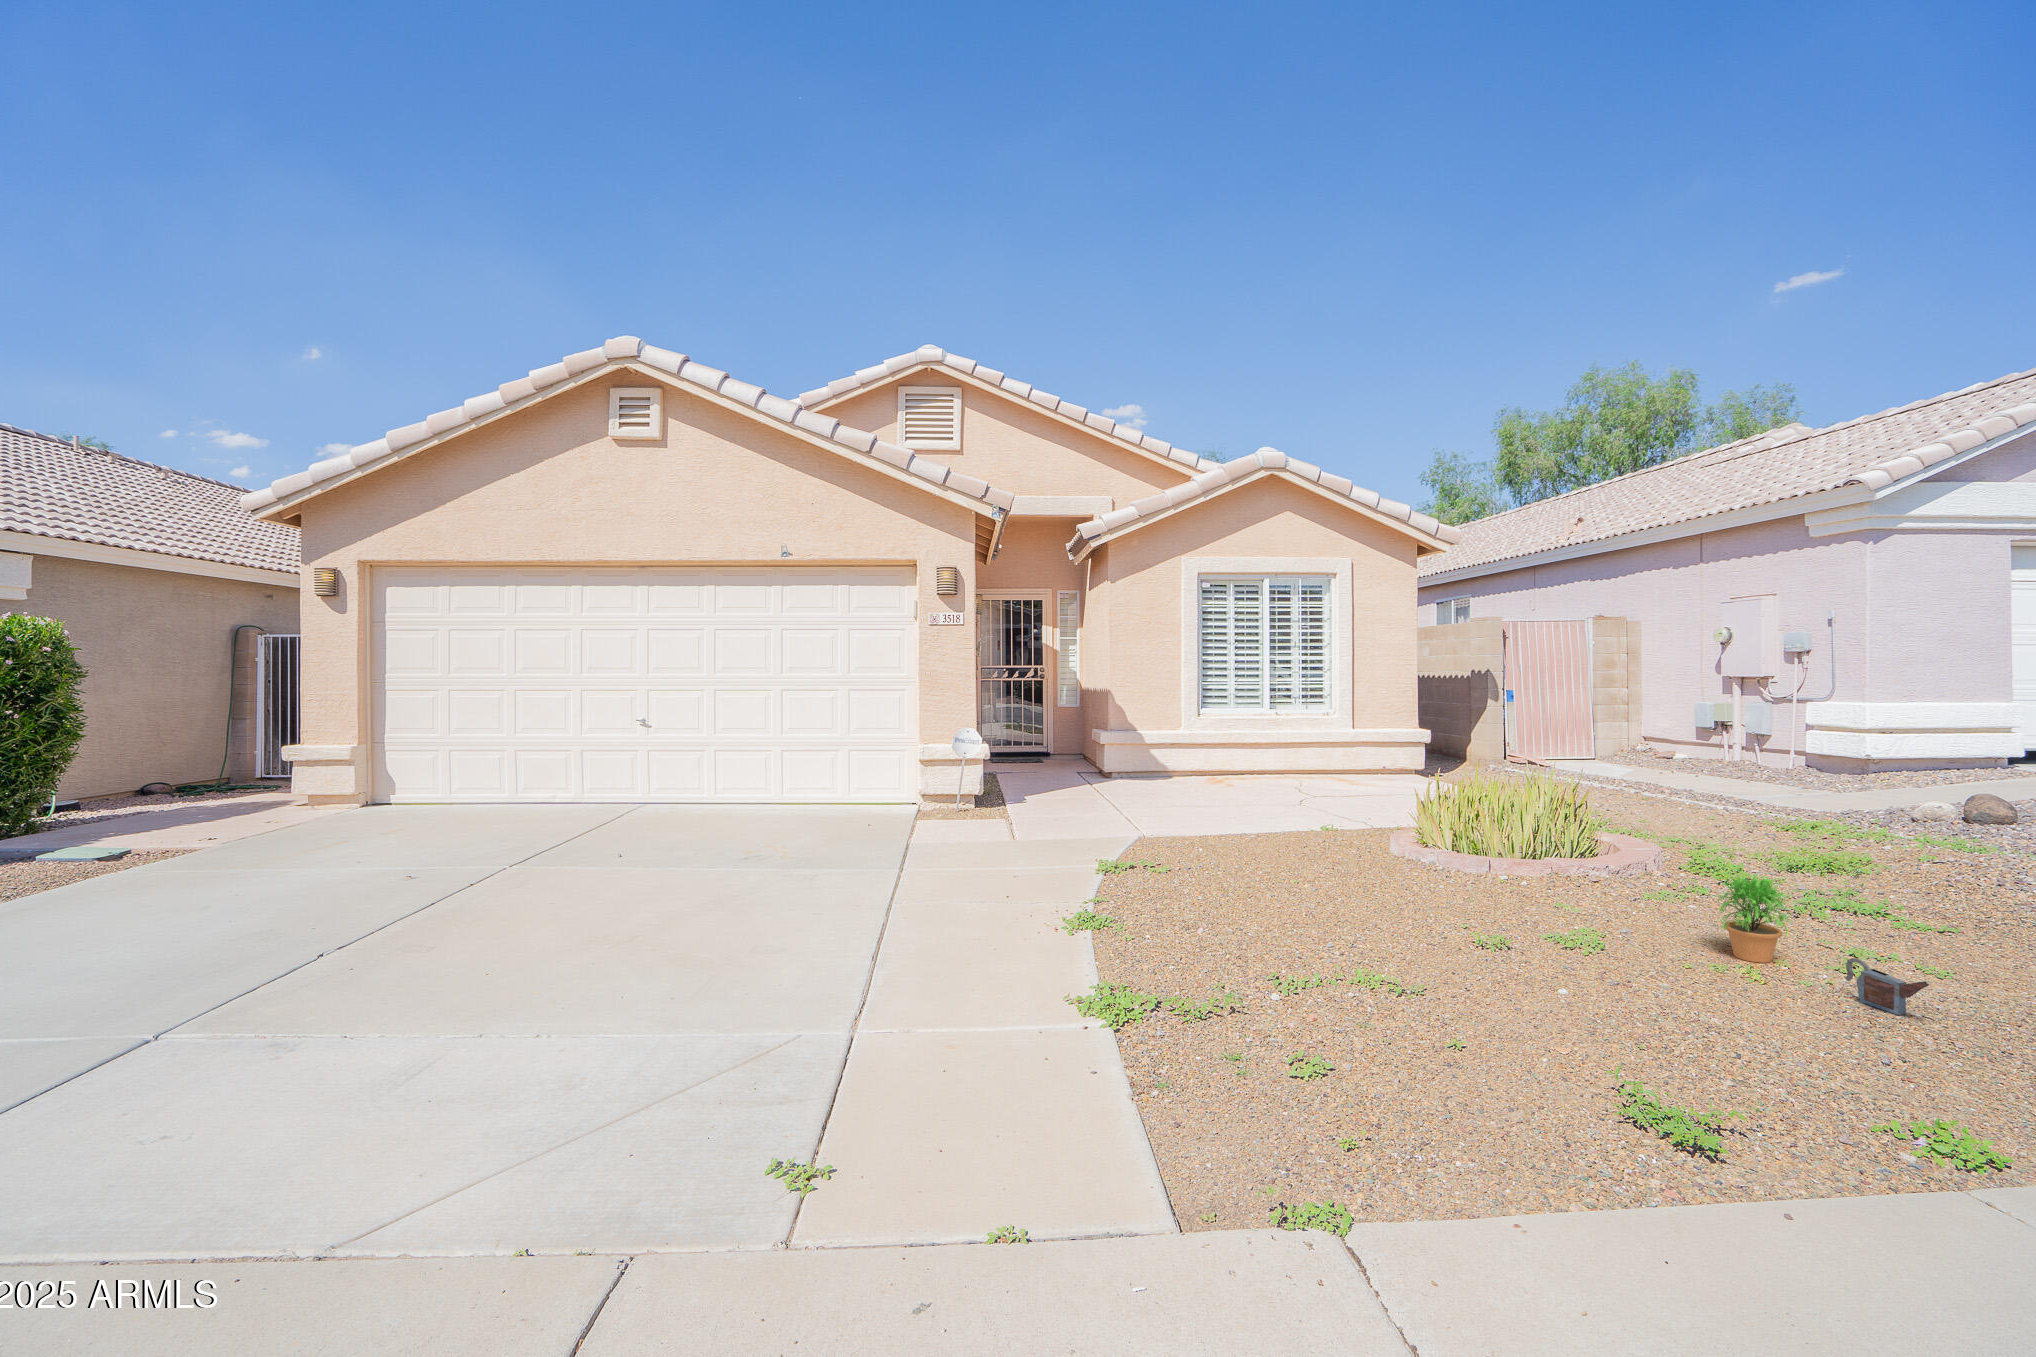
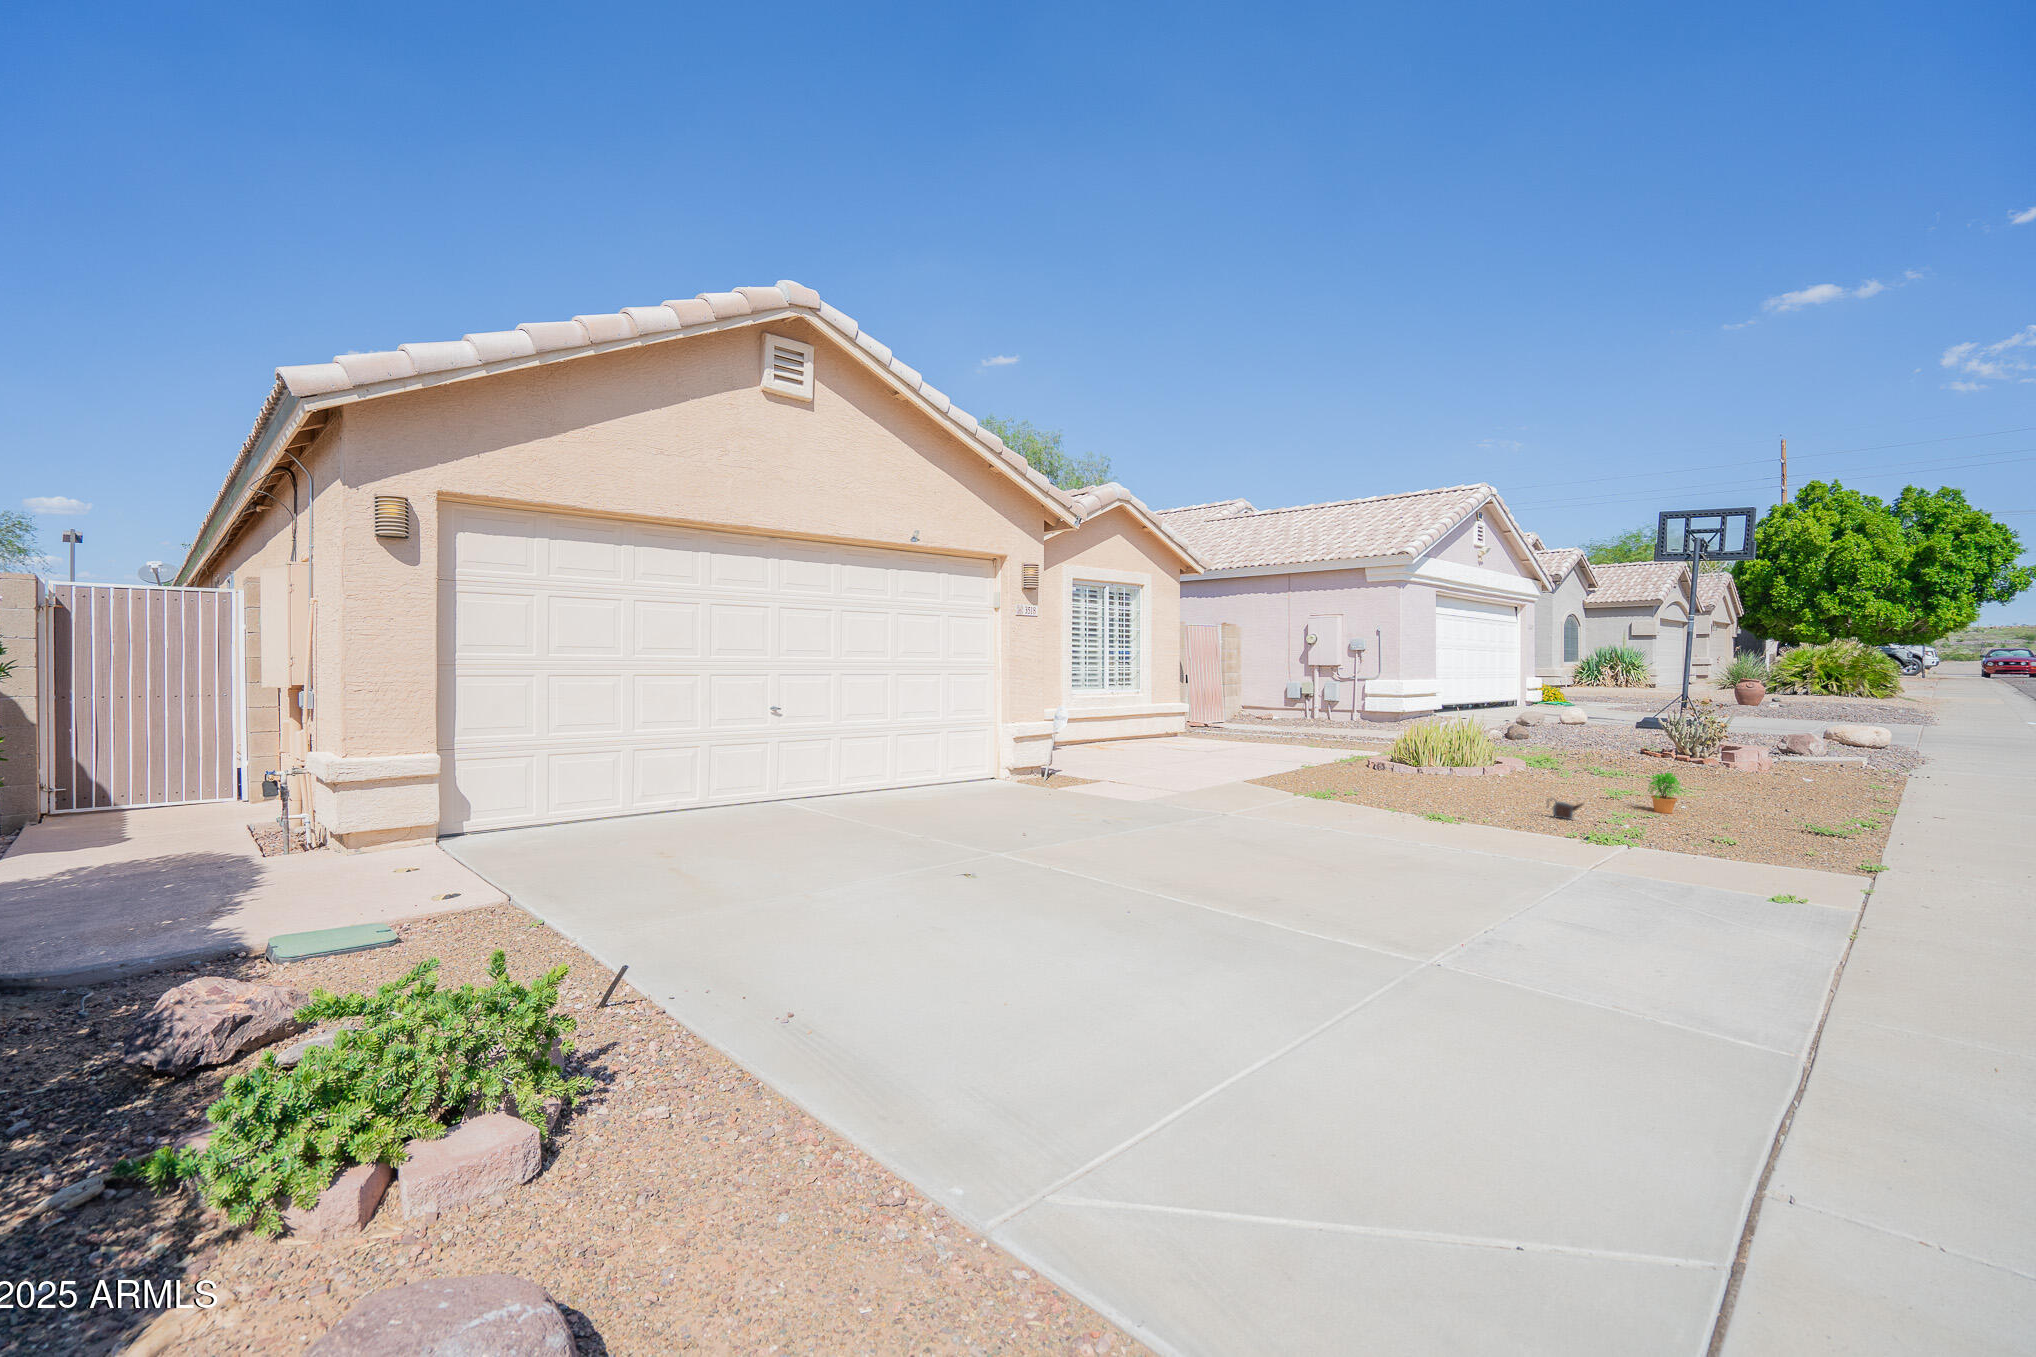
watering can: present [1845,958,1929,1015] -> present [1547,798,1583,819]

